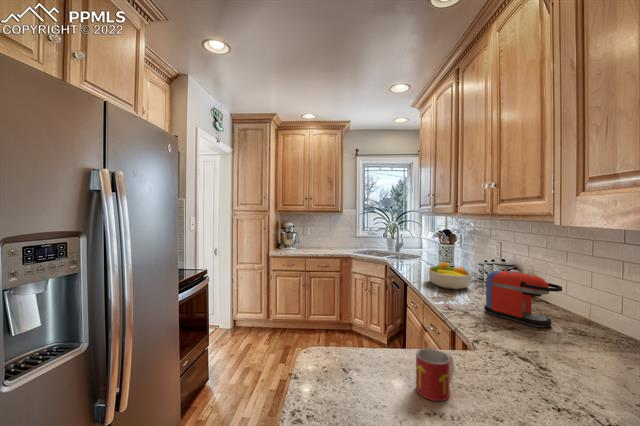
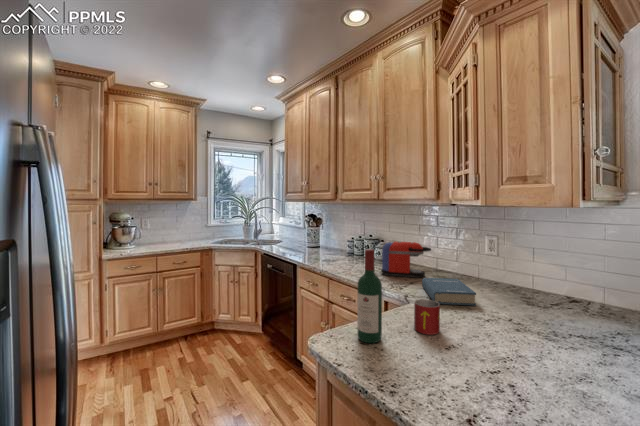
fruit bowl: present [429,262,471,289] -> none [317,242,355,263]
wine bottle: none [338,273,365,381] -> present [357,249,382,343]
hardback book: none [499,328,582,391] -> present [422,278,476,306]

